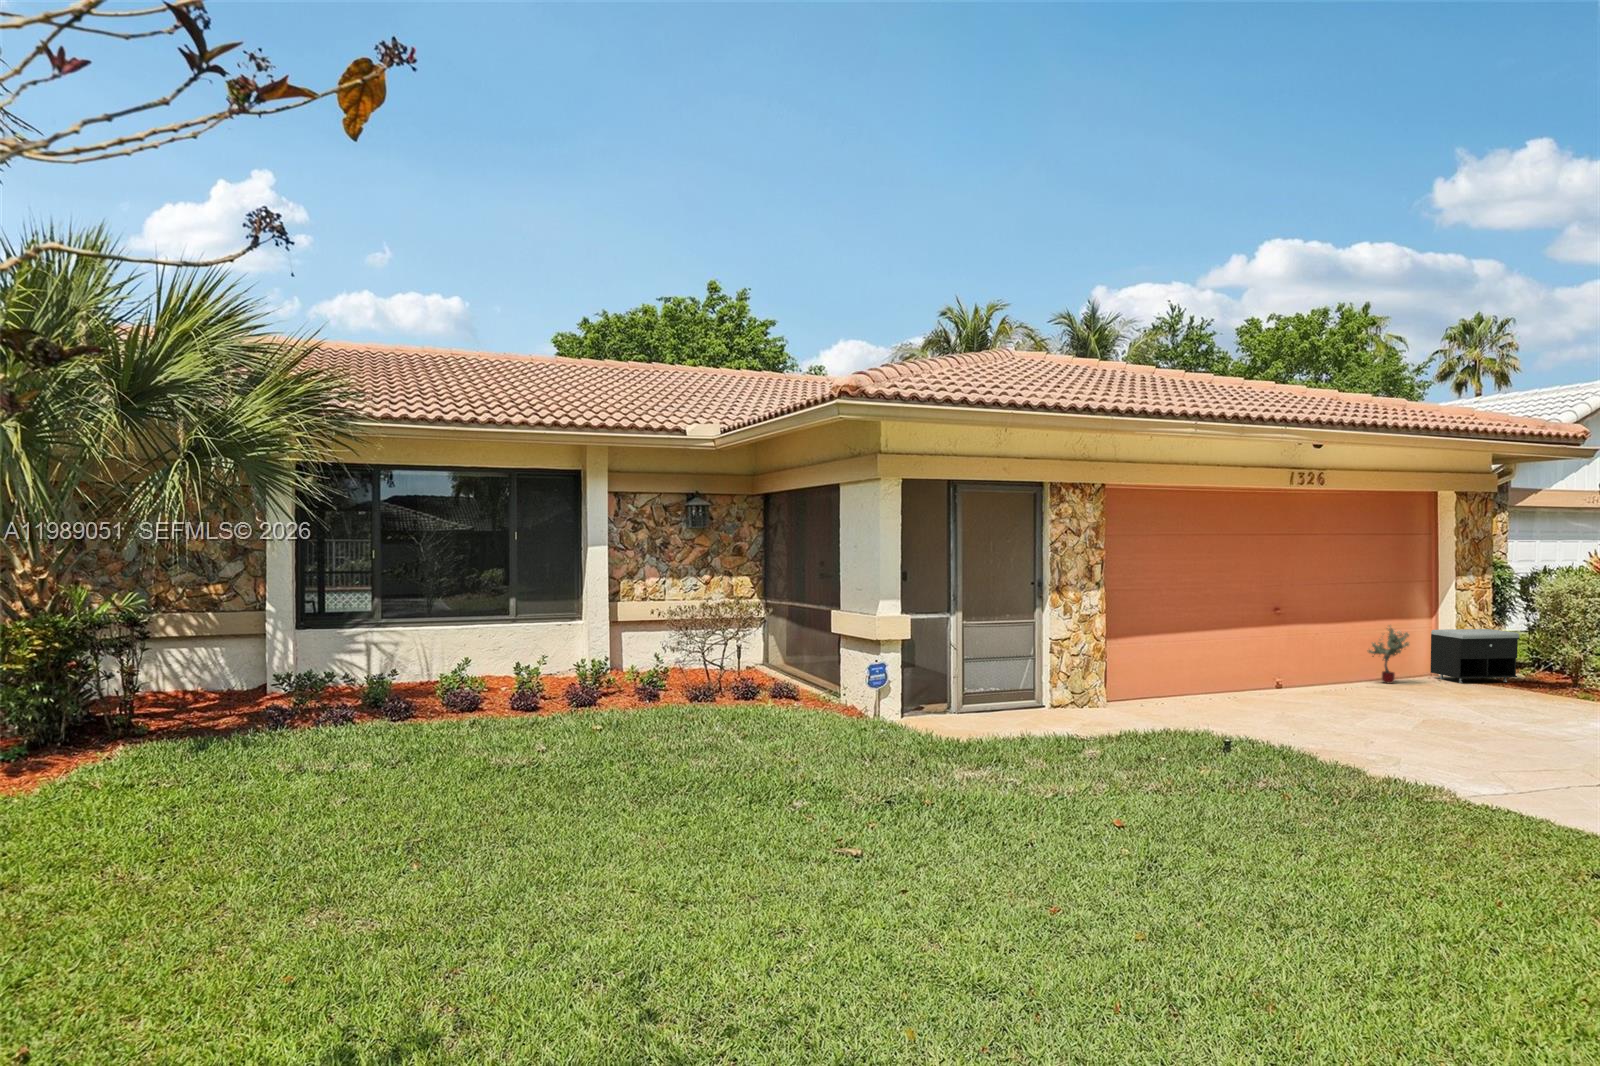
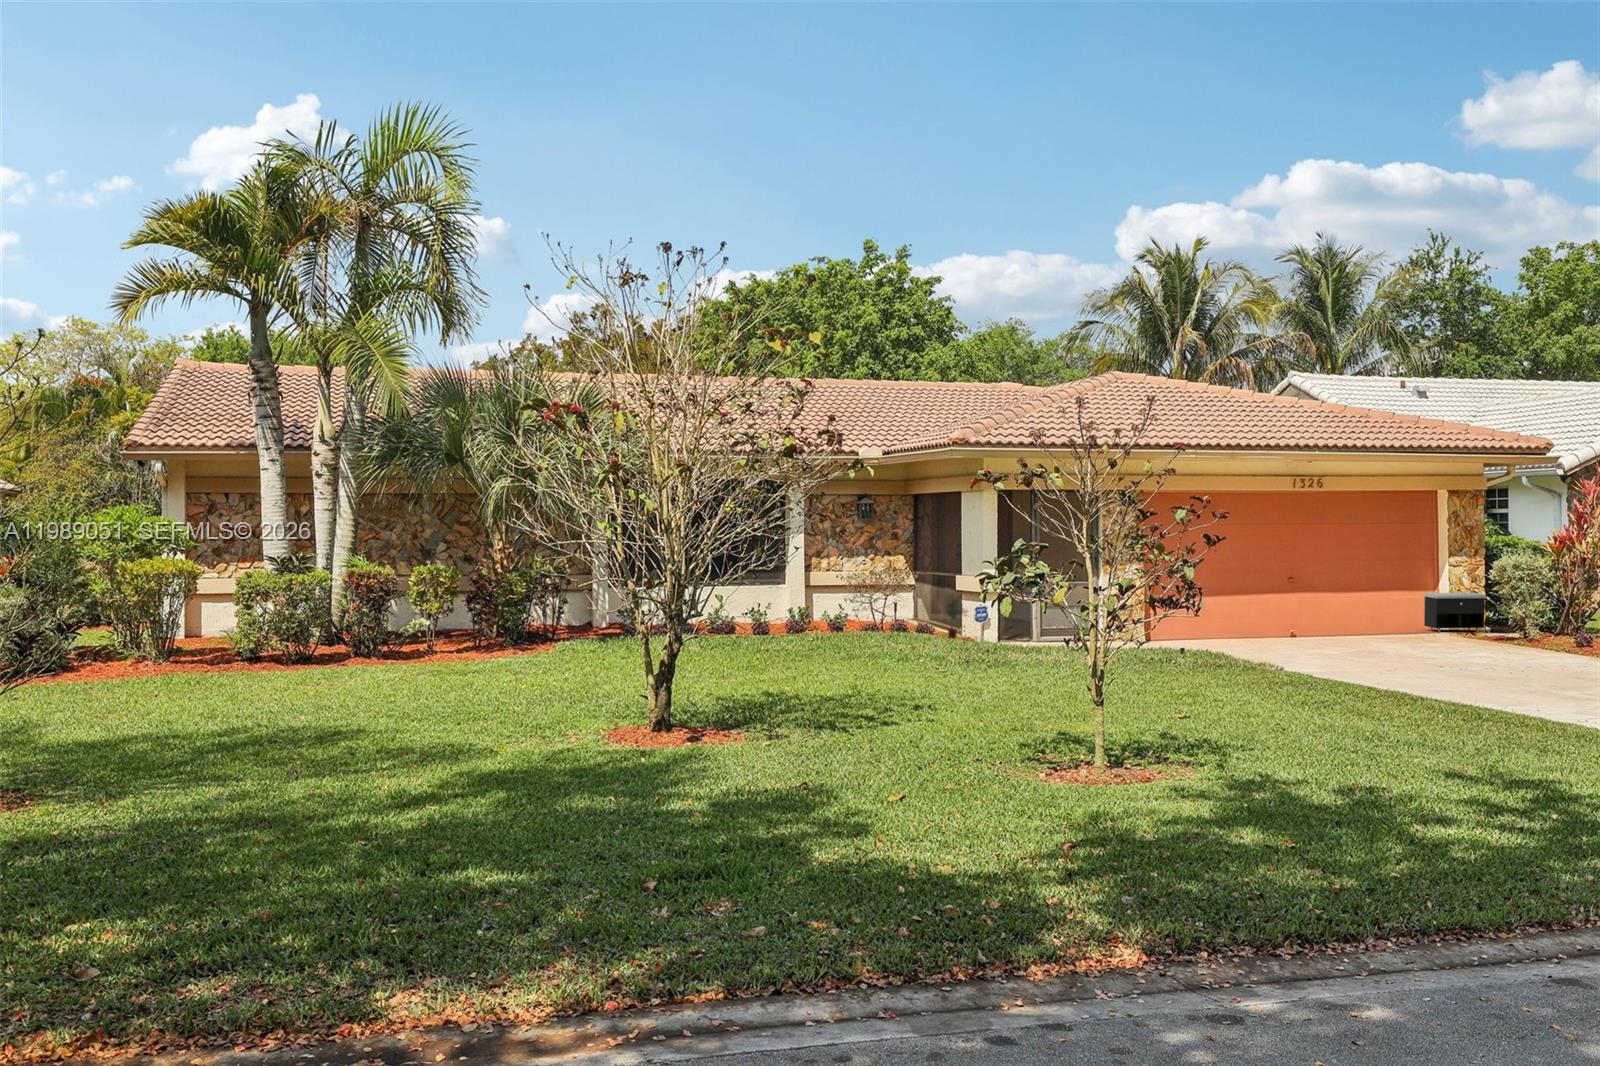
potted tree: present [1368,626,1409,683] -> present [945,595,967,638]

